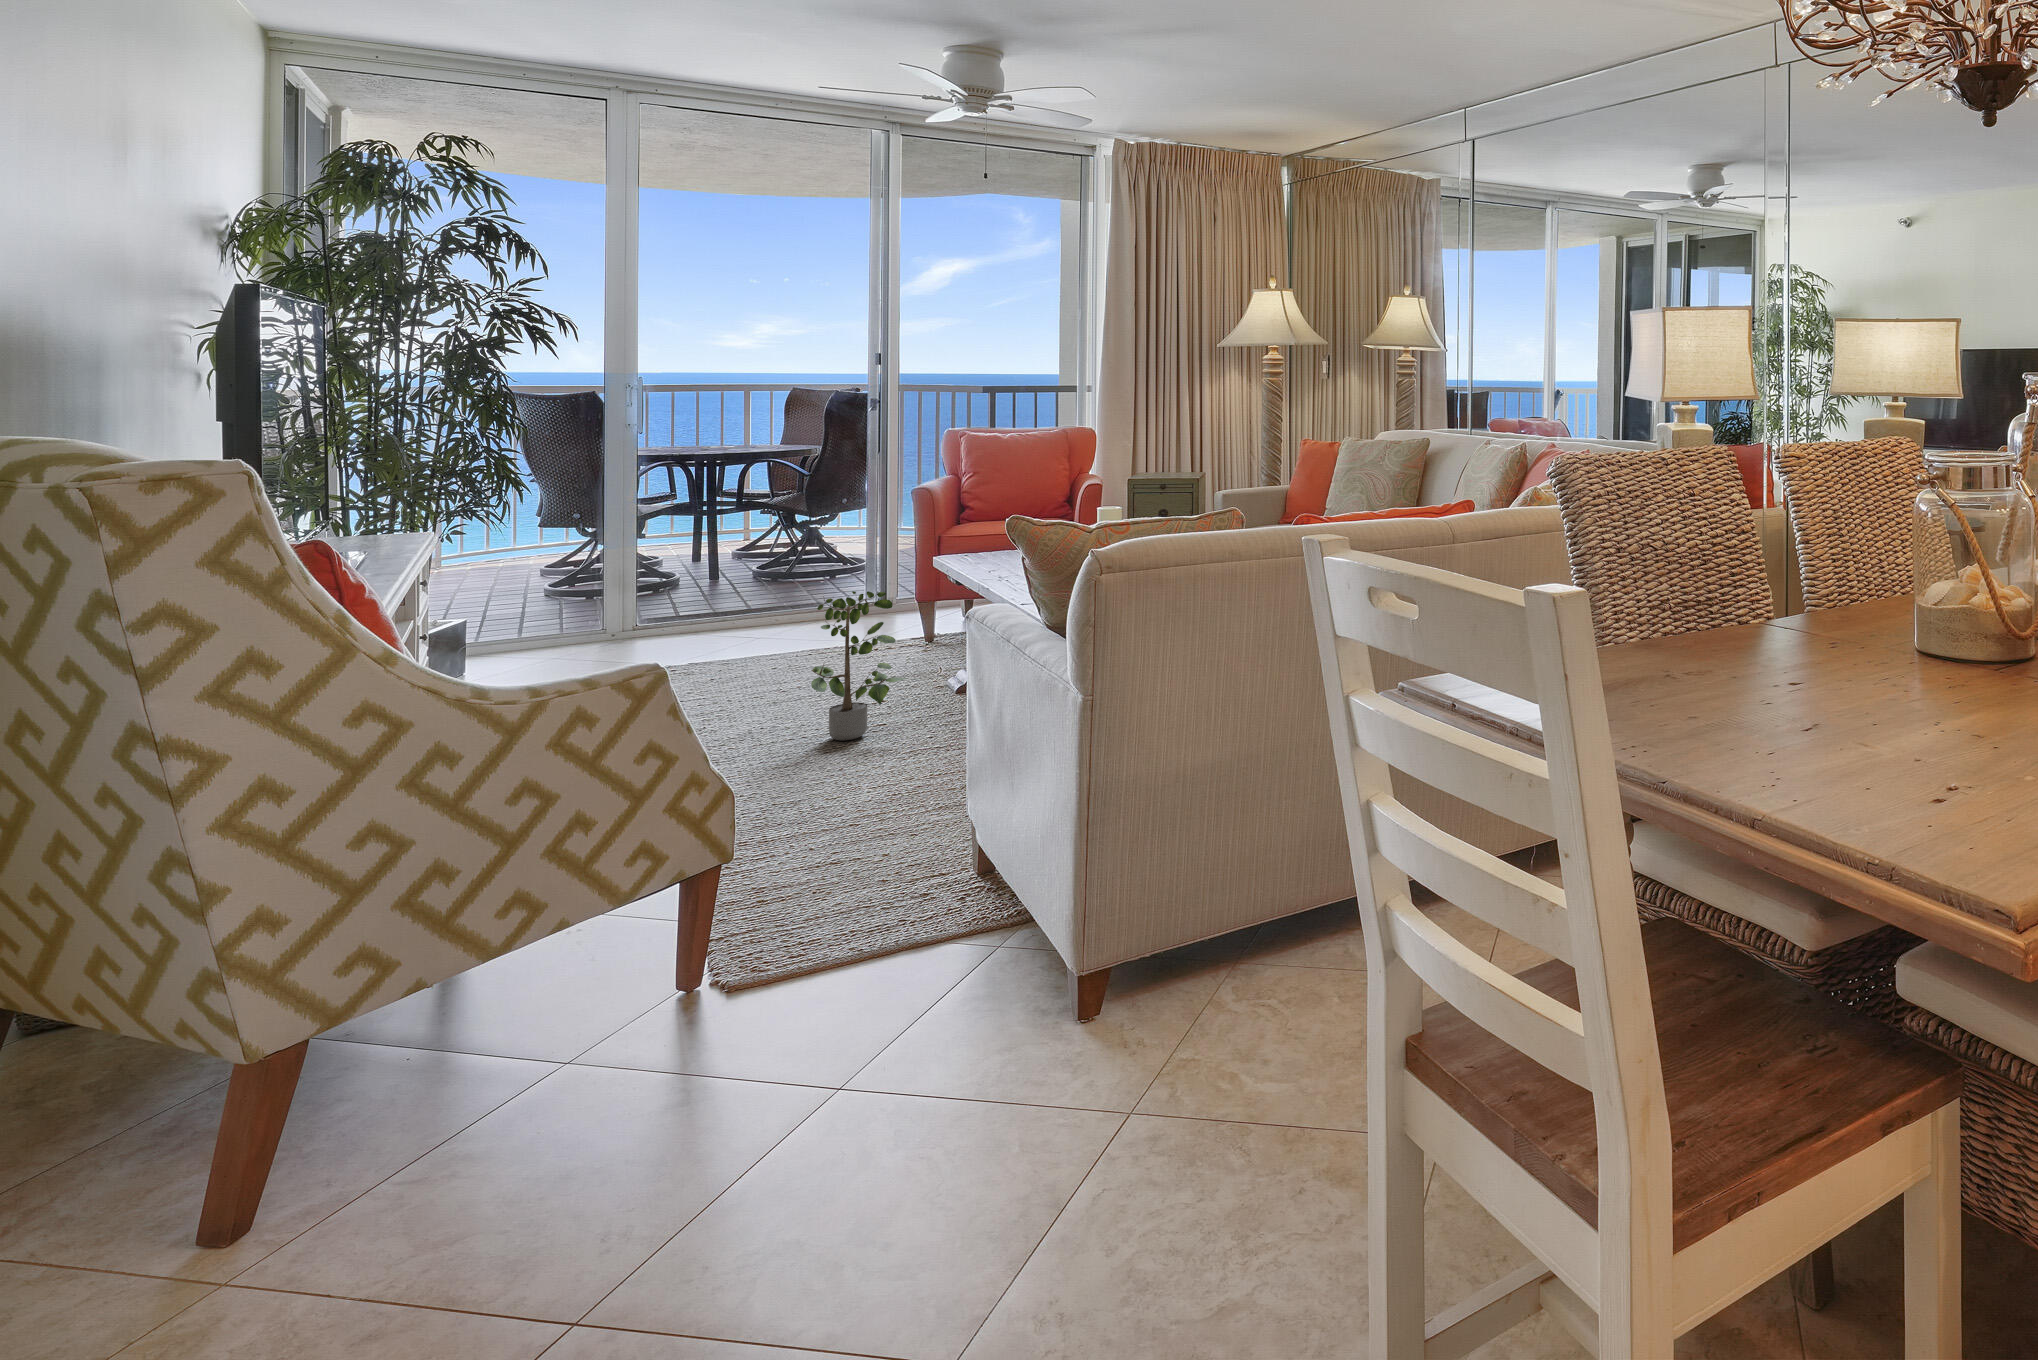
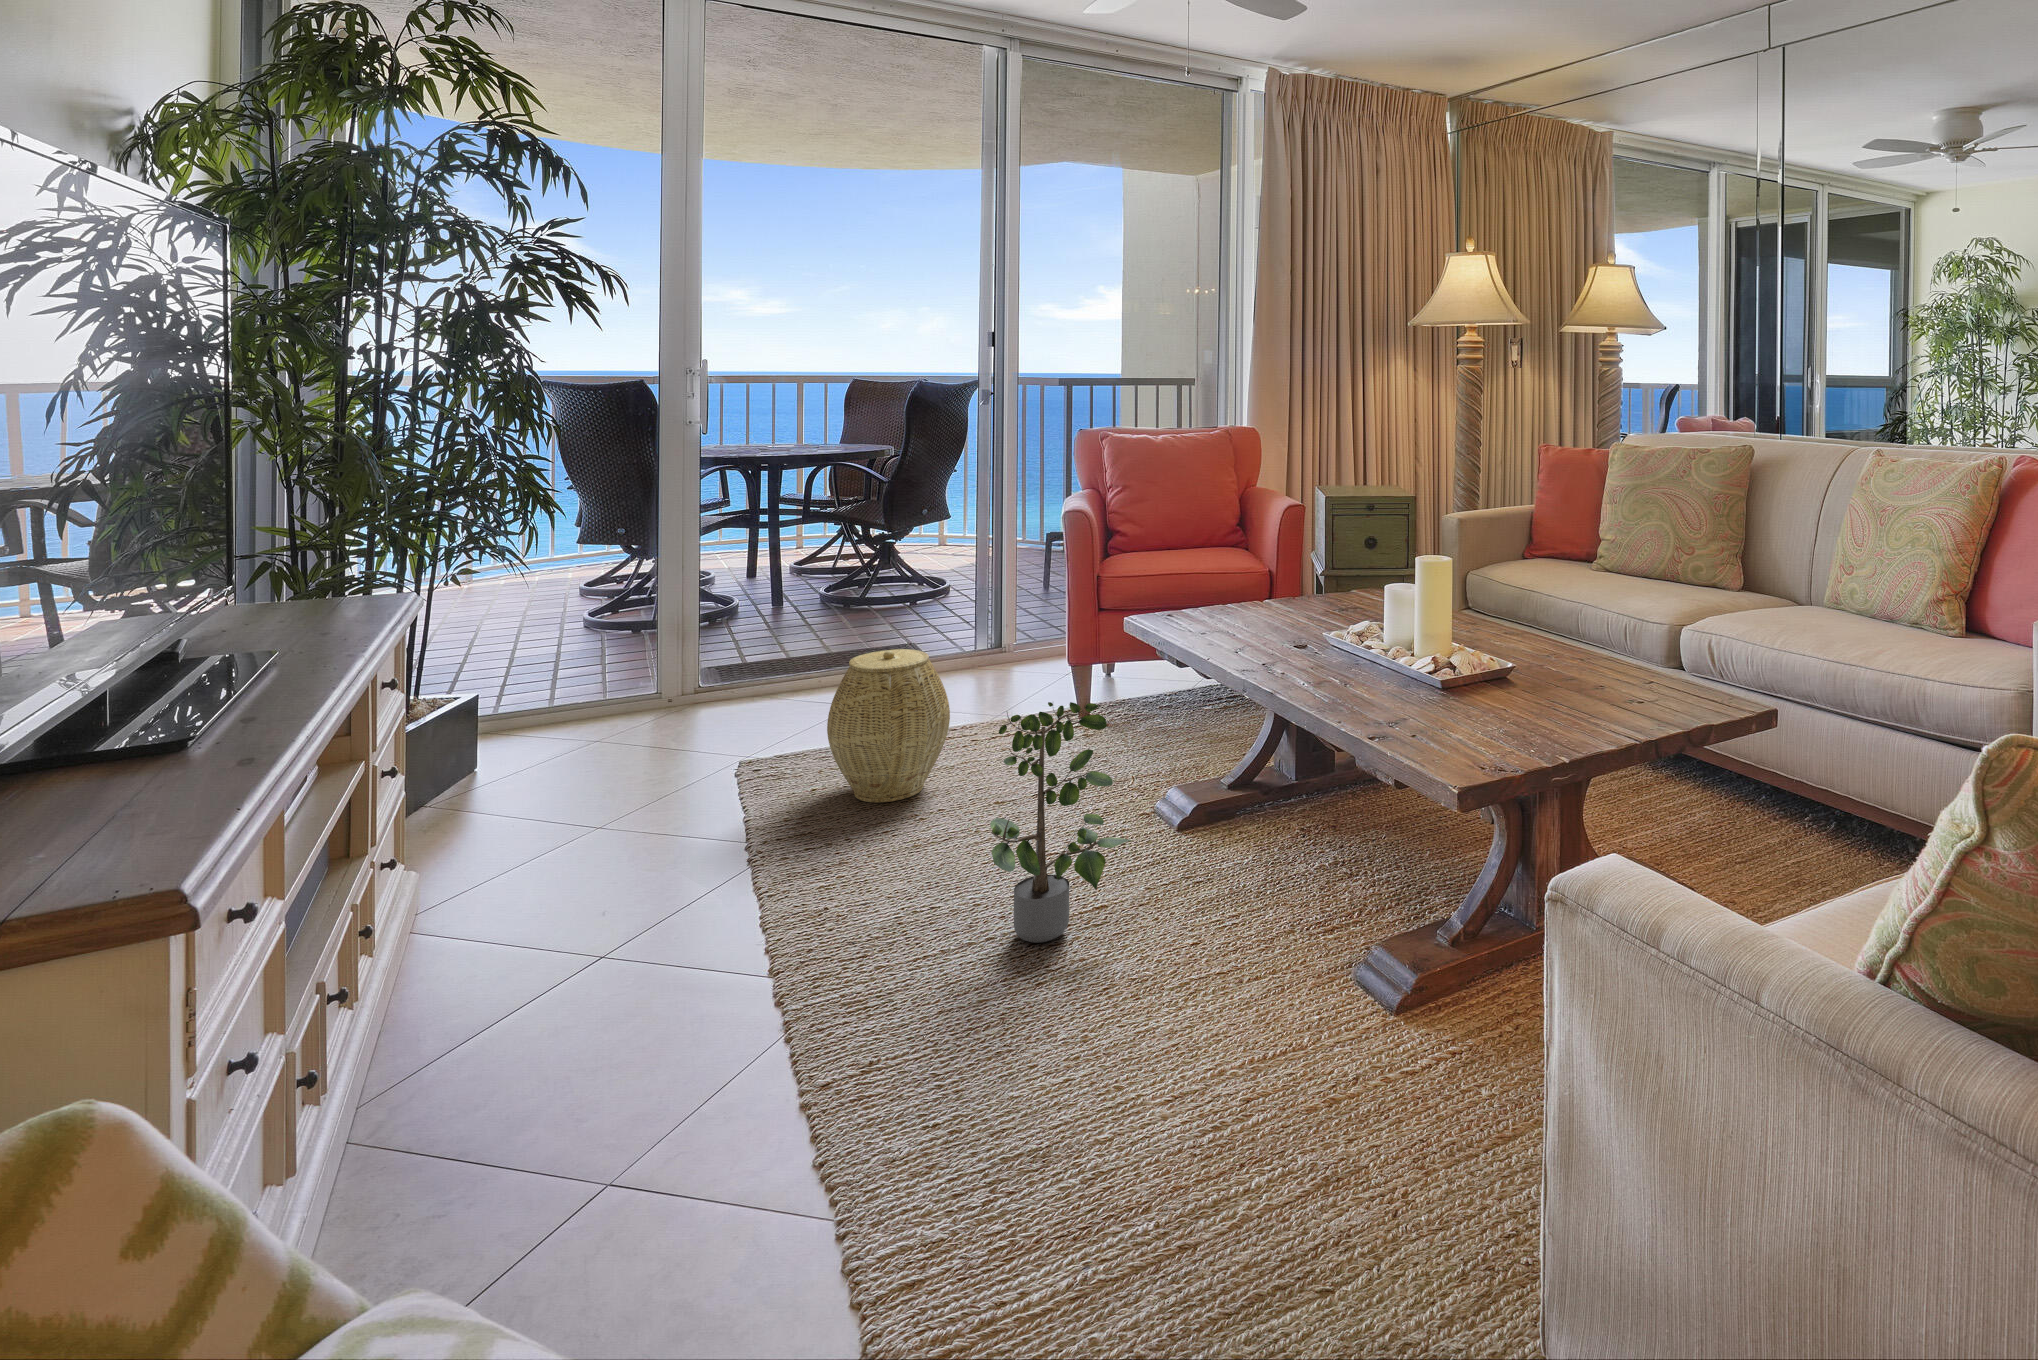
woven basket: none [724,581,817,685] -> present [827,649,950,803]

